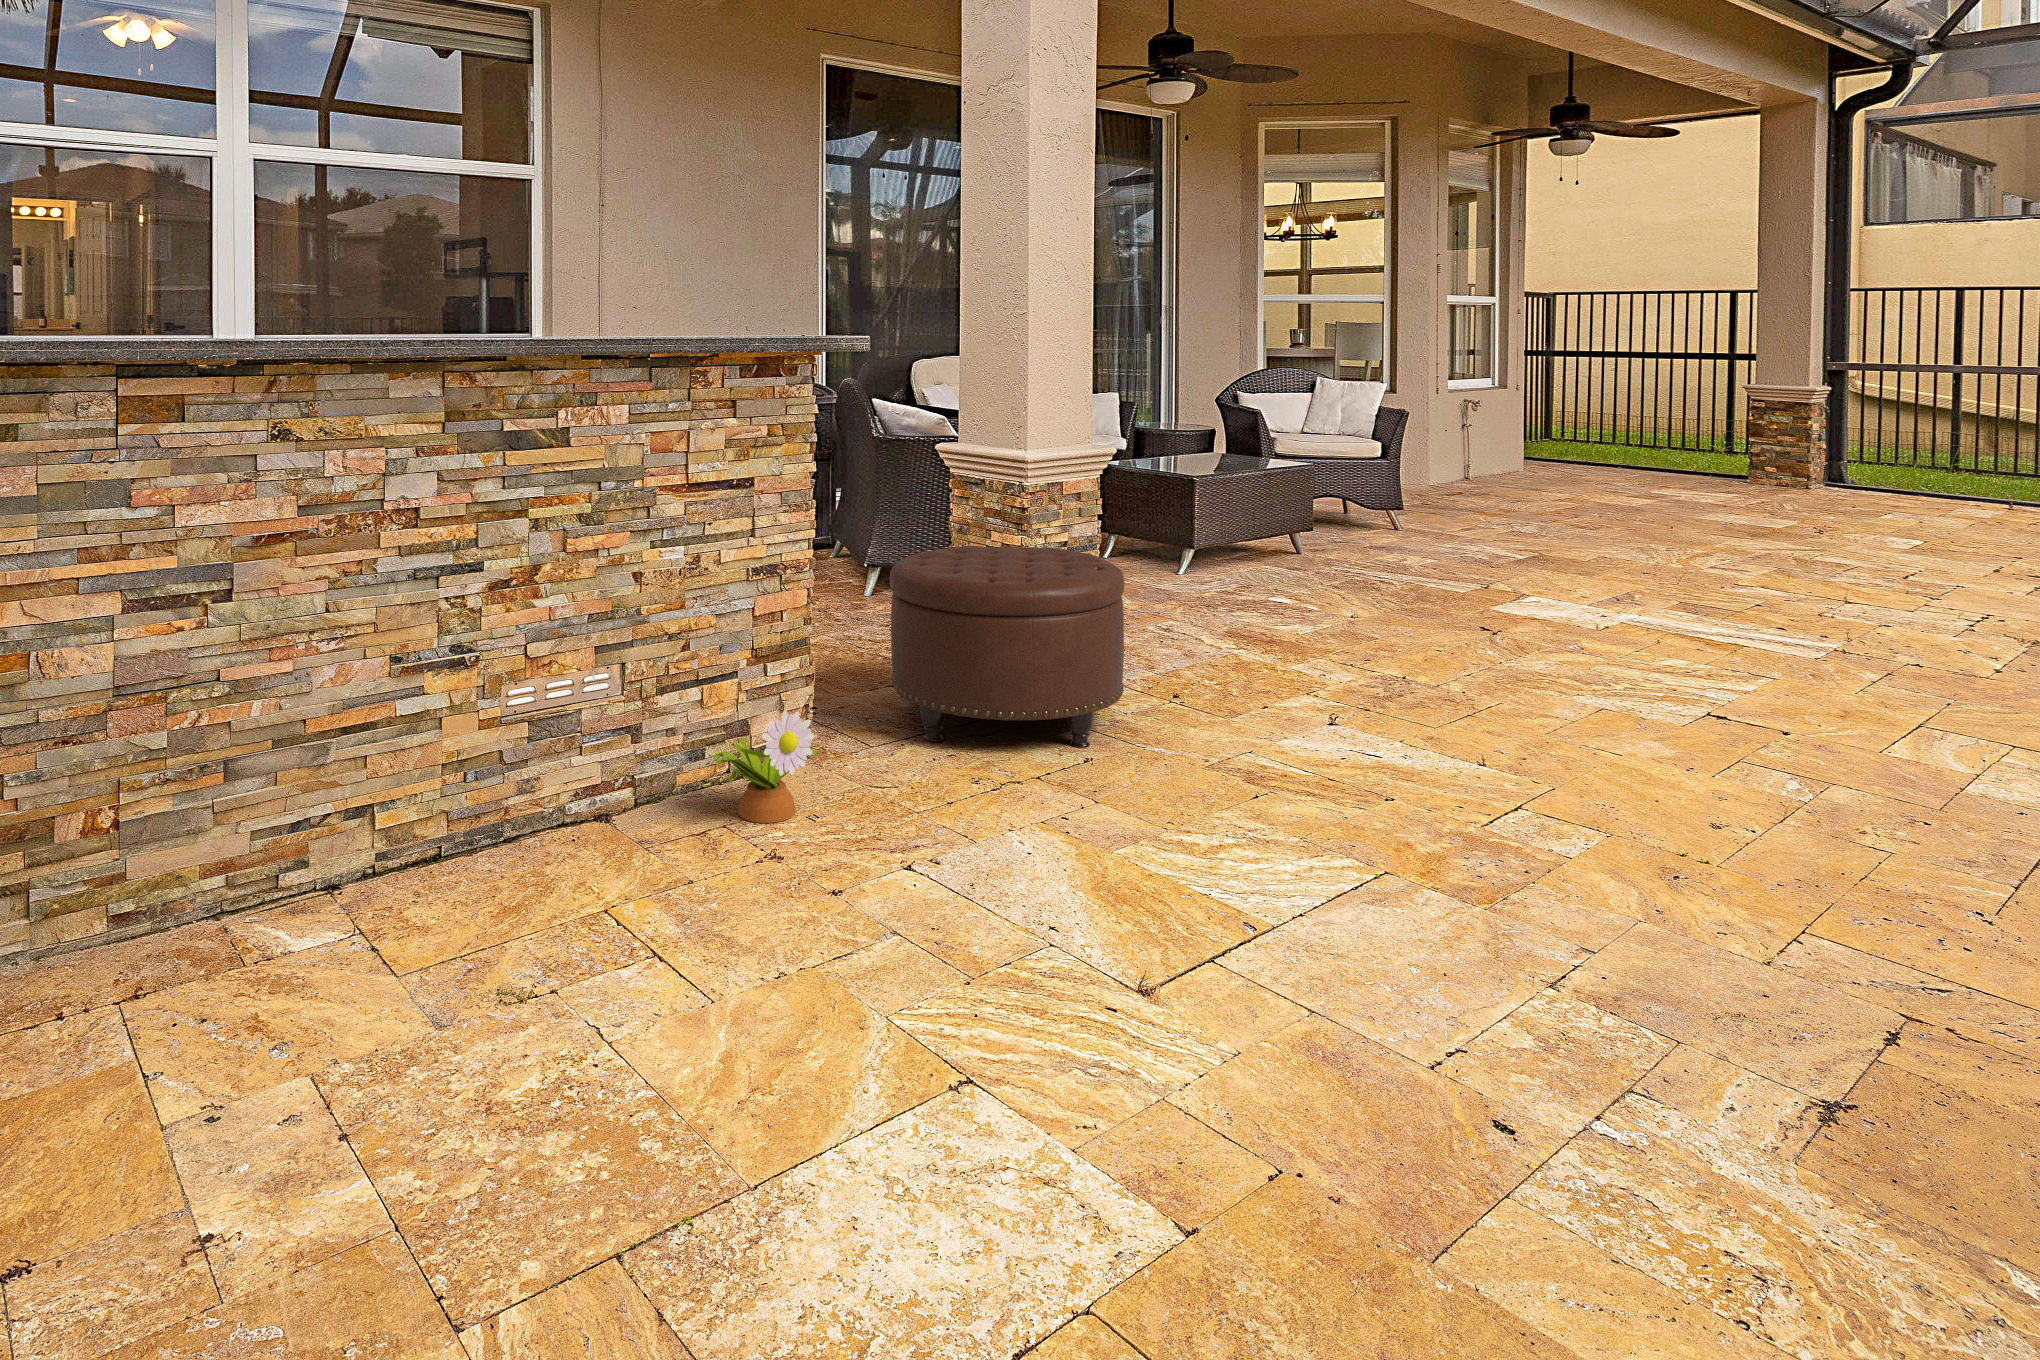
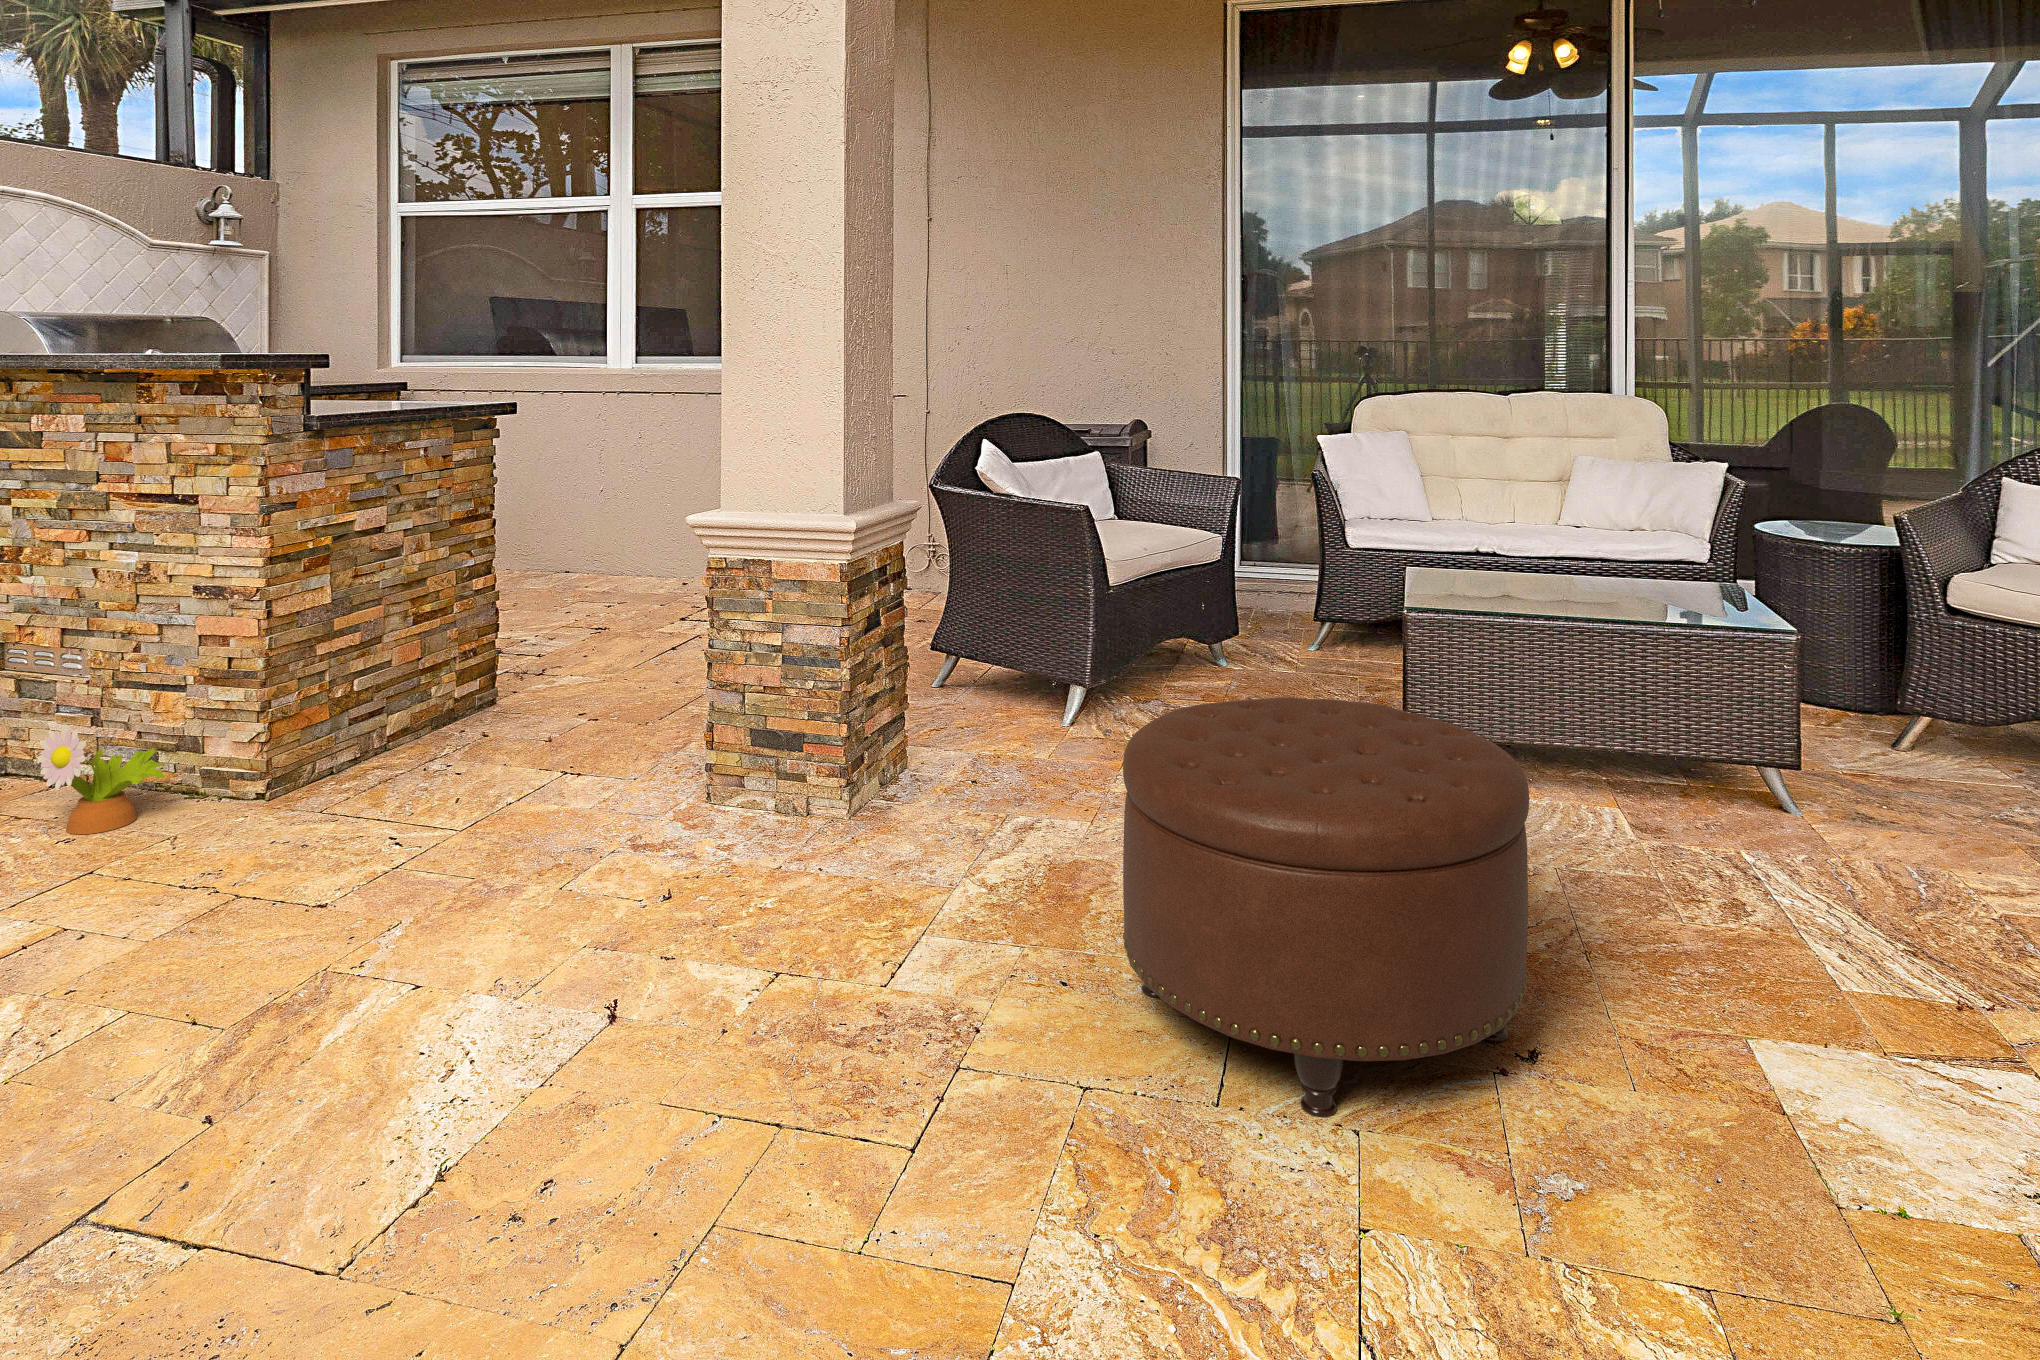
ottoman: present [890,546,1124,748] -> present [1123,697,1529,1117]

